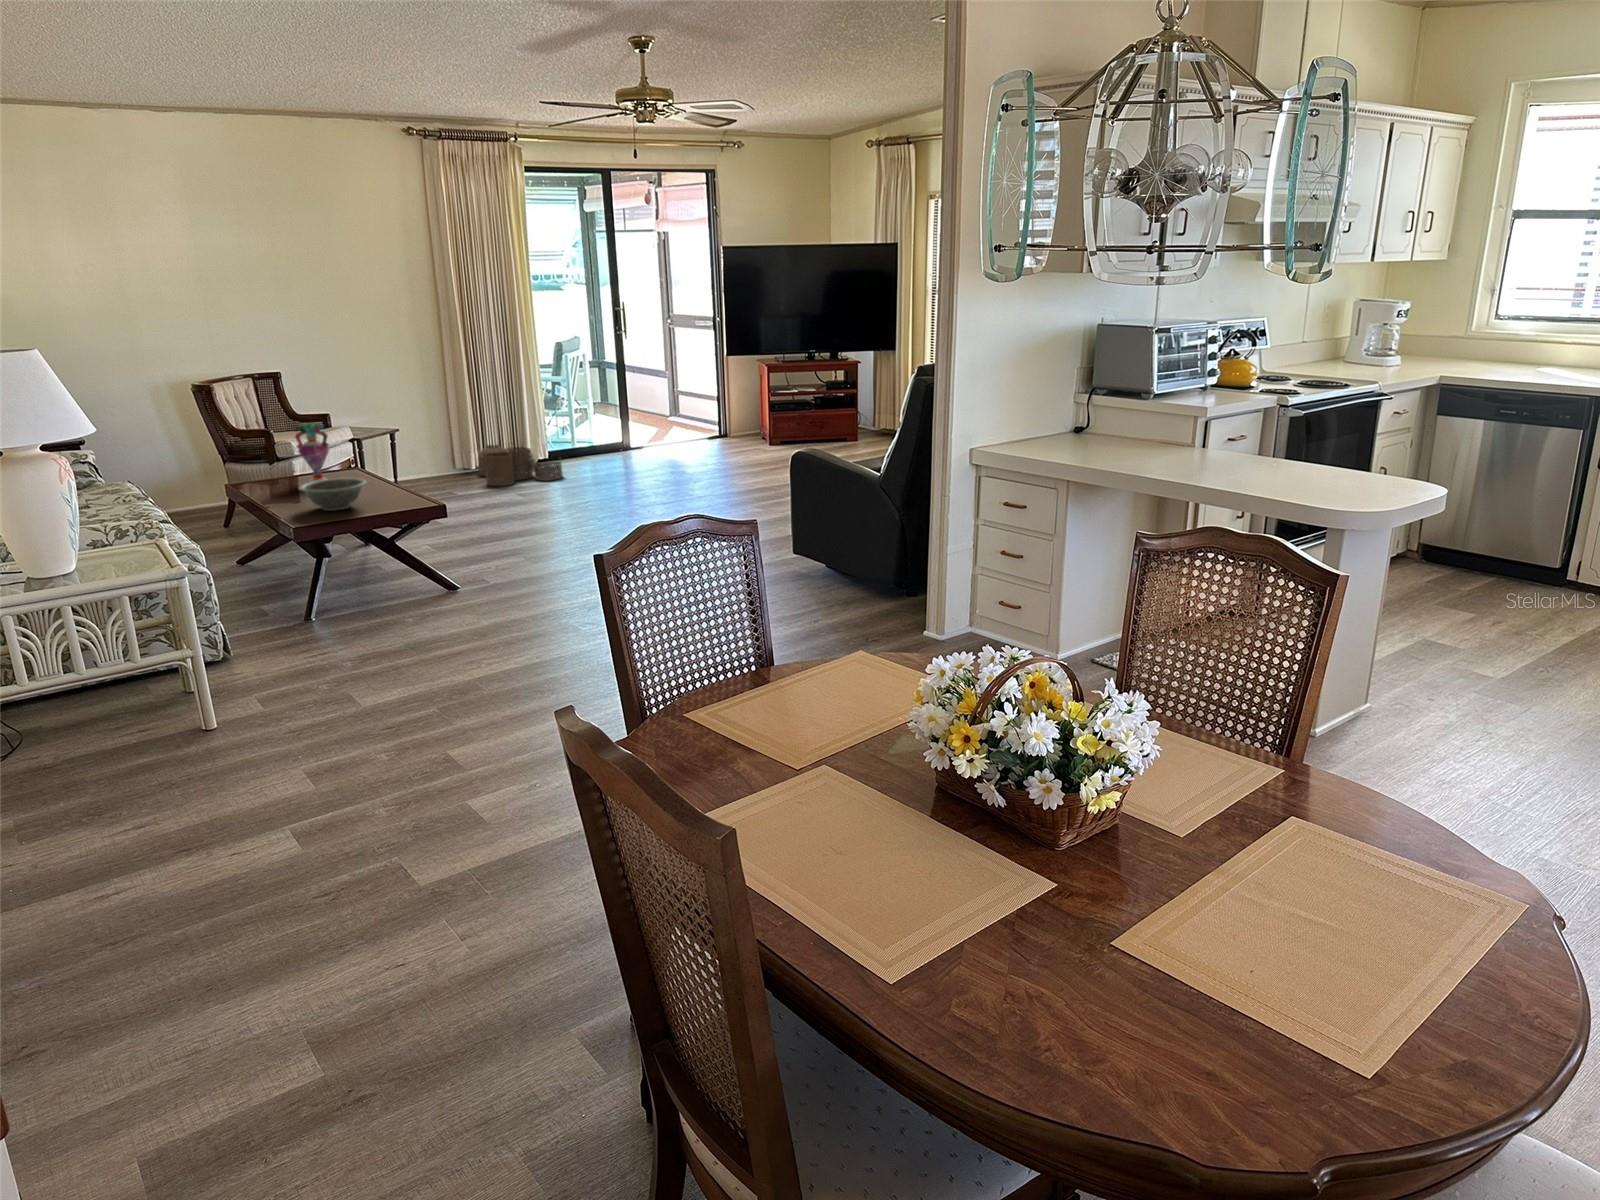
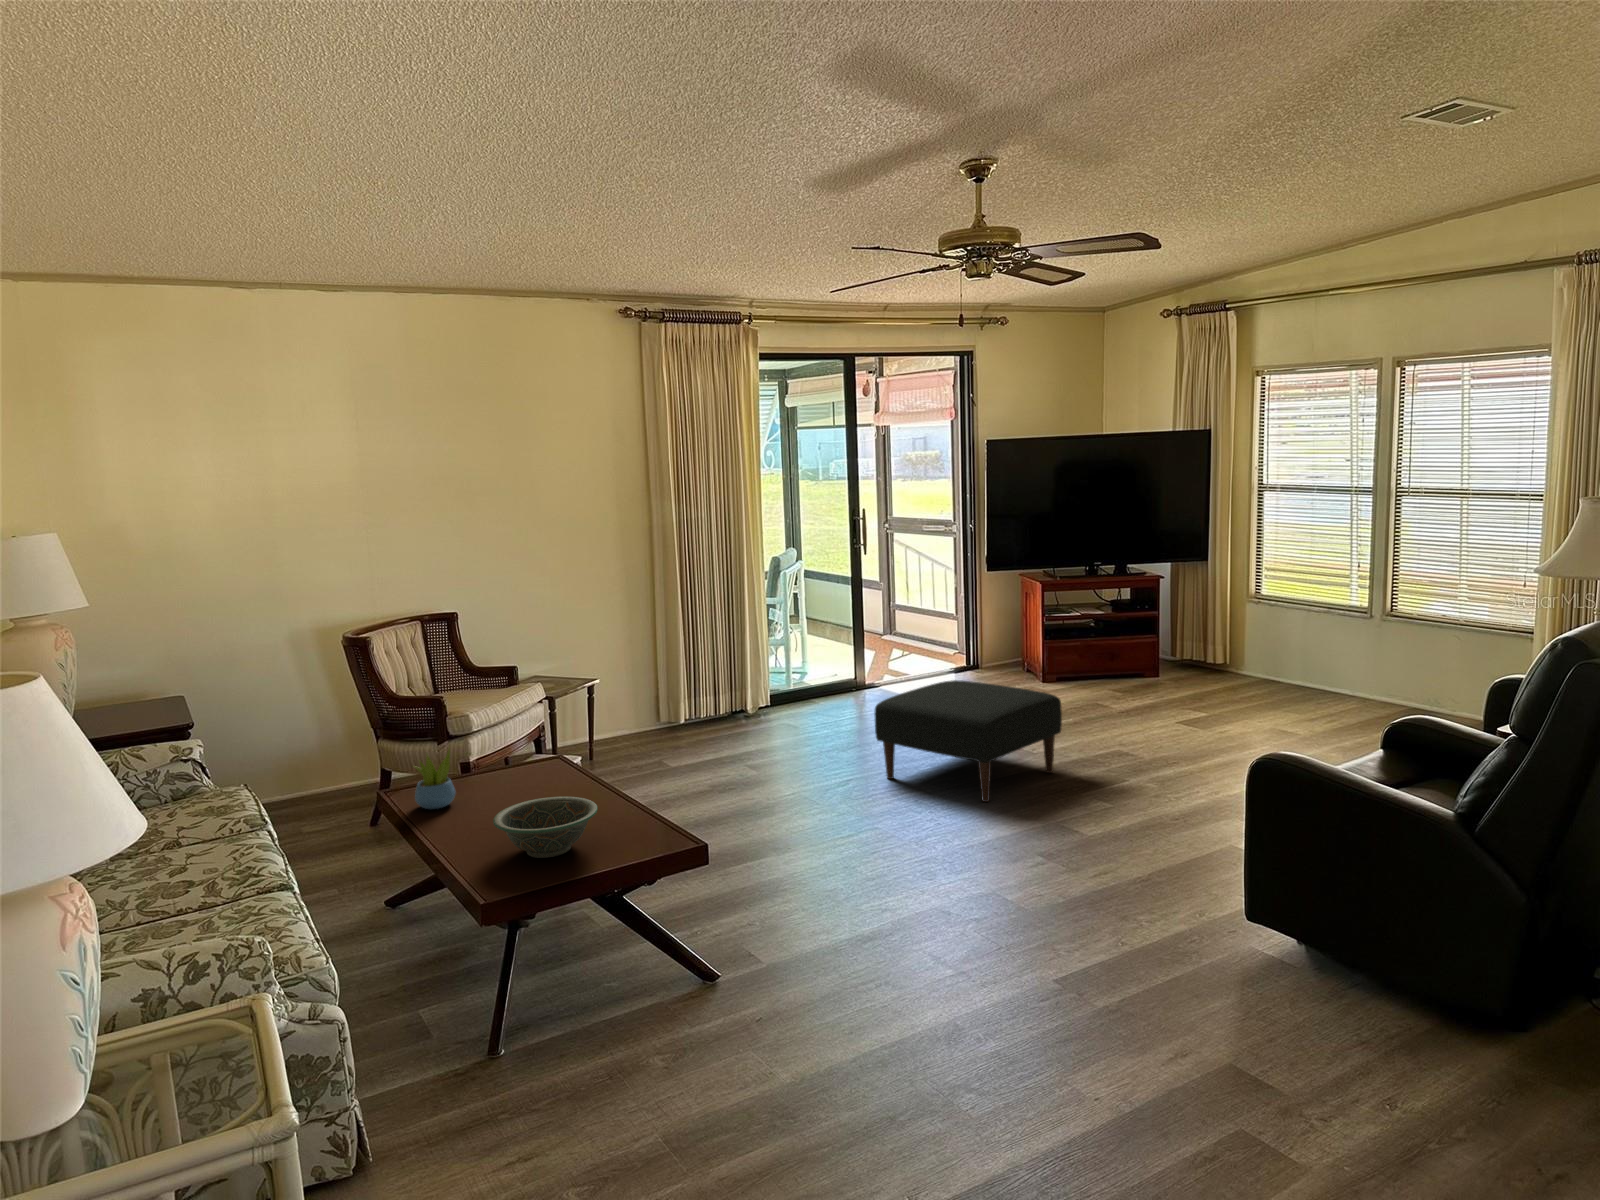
vase: present [295,423,329,482] -> none [483,700,532,791]
ottoman: none [600,432,736,511] -> present [875,680,1062,802]
woven basket: present [478,445,563,486] -> none [690,690,803,752]
succulent plant: none [245,450,277,491] -> present [415,749,455,809]

